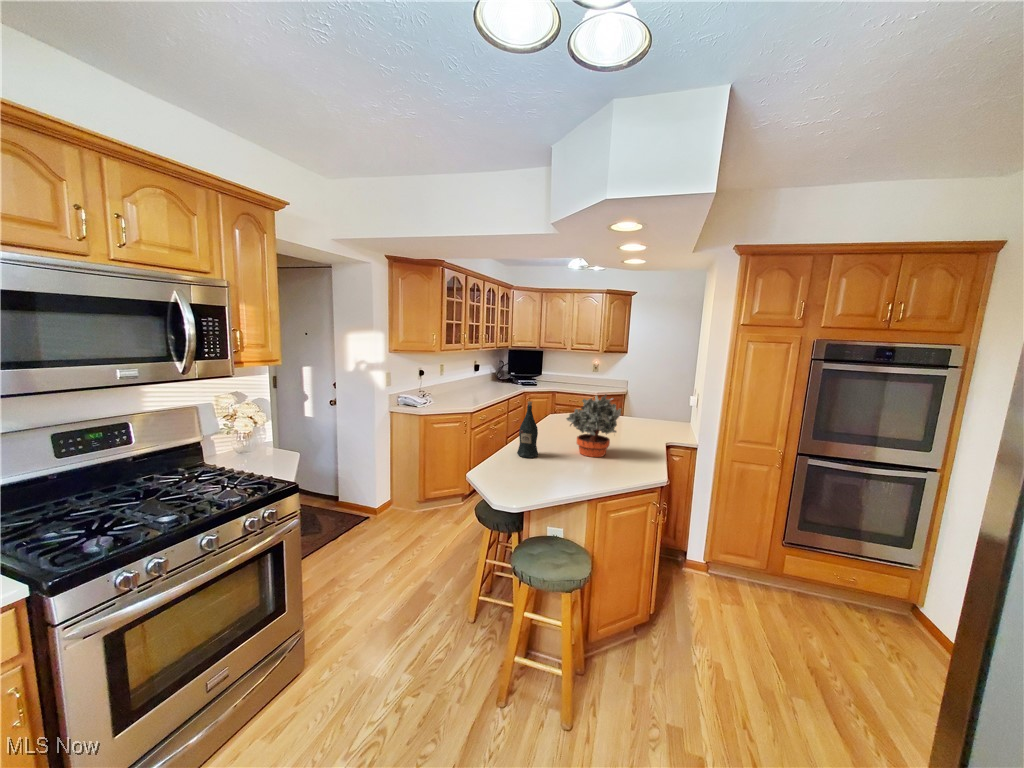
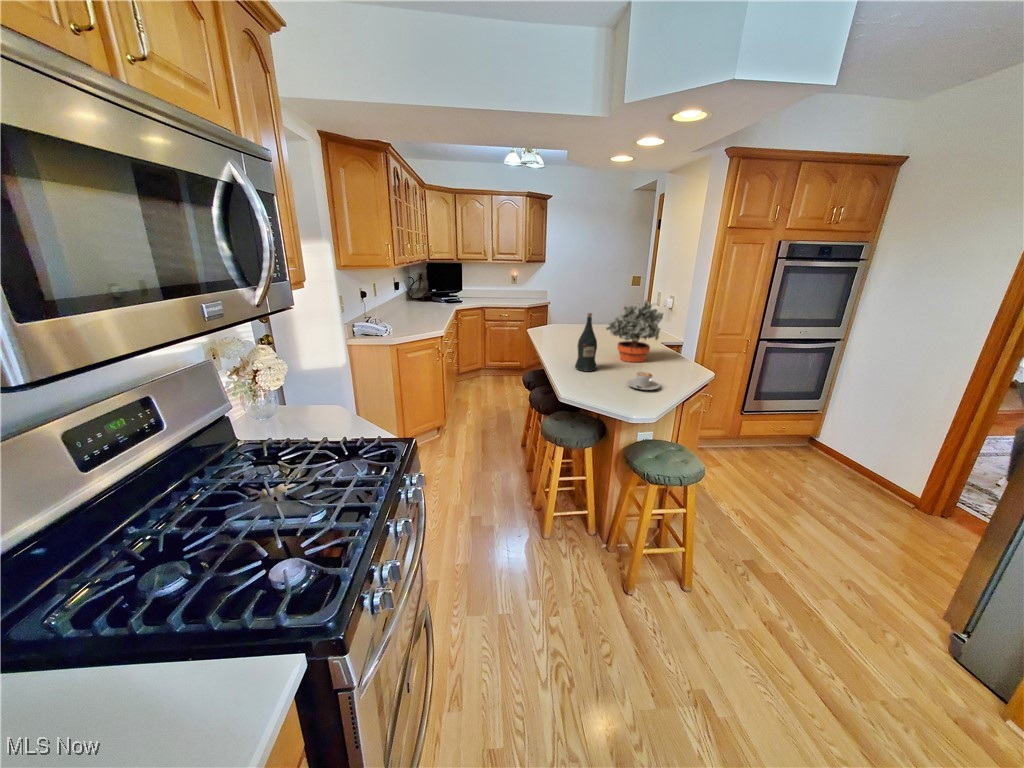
coffee cup: none [533,464,565,483] -> present [627,372,660,390]

